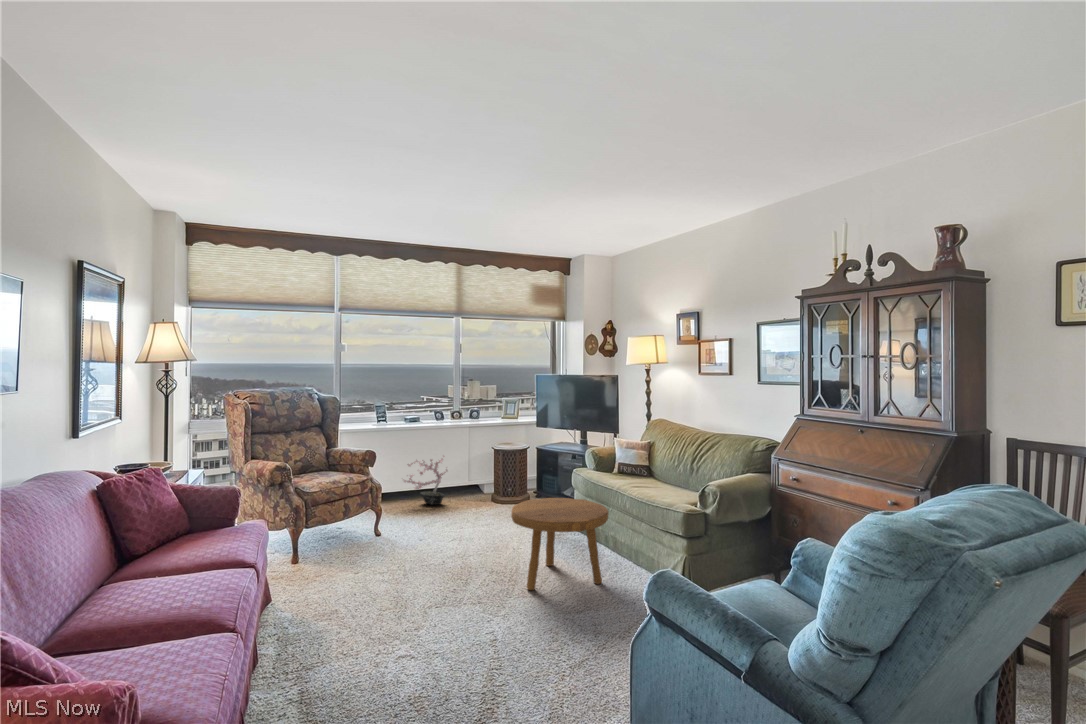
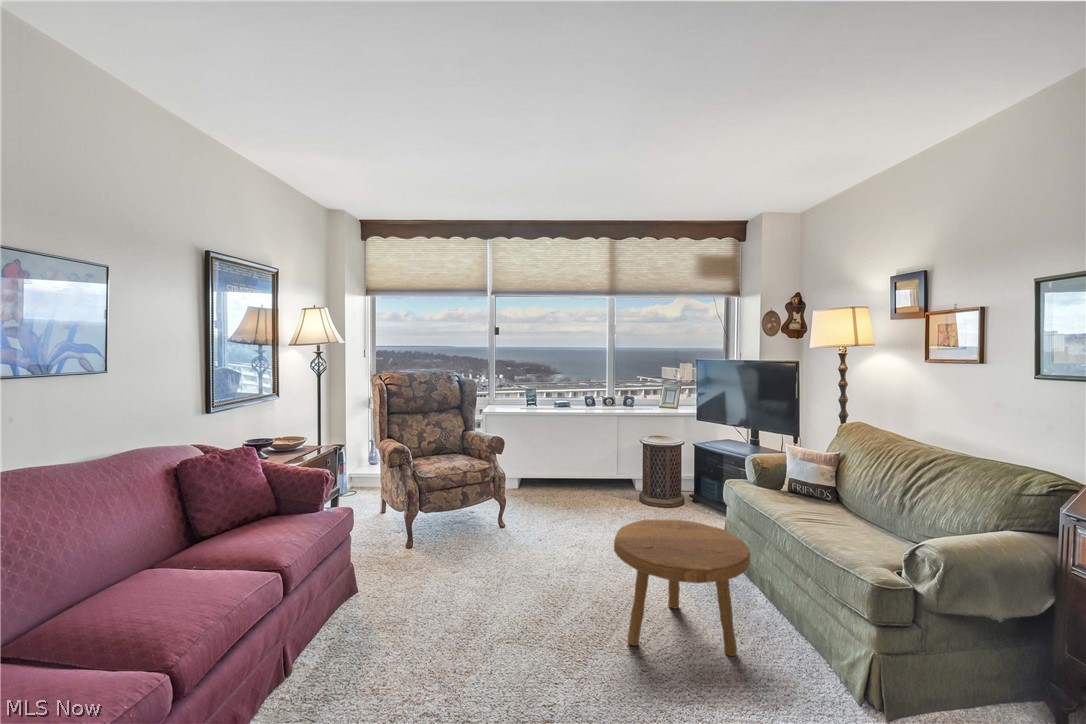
potted plant: present [403,456,447,505] -> none [543,443,594,498]

